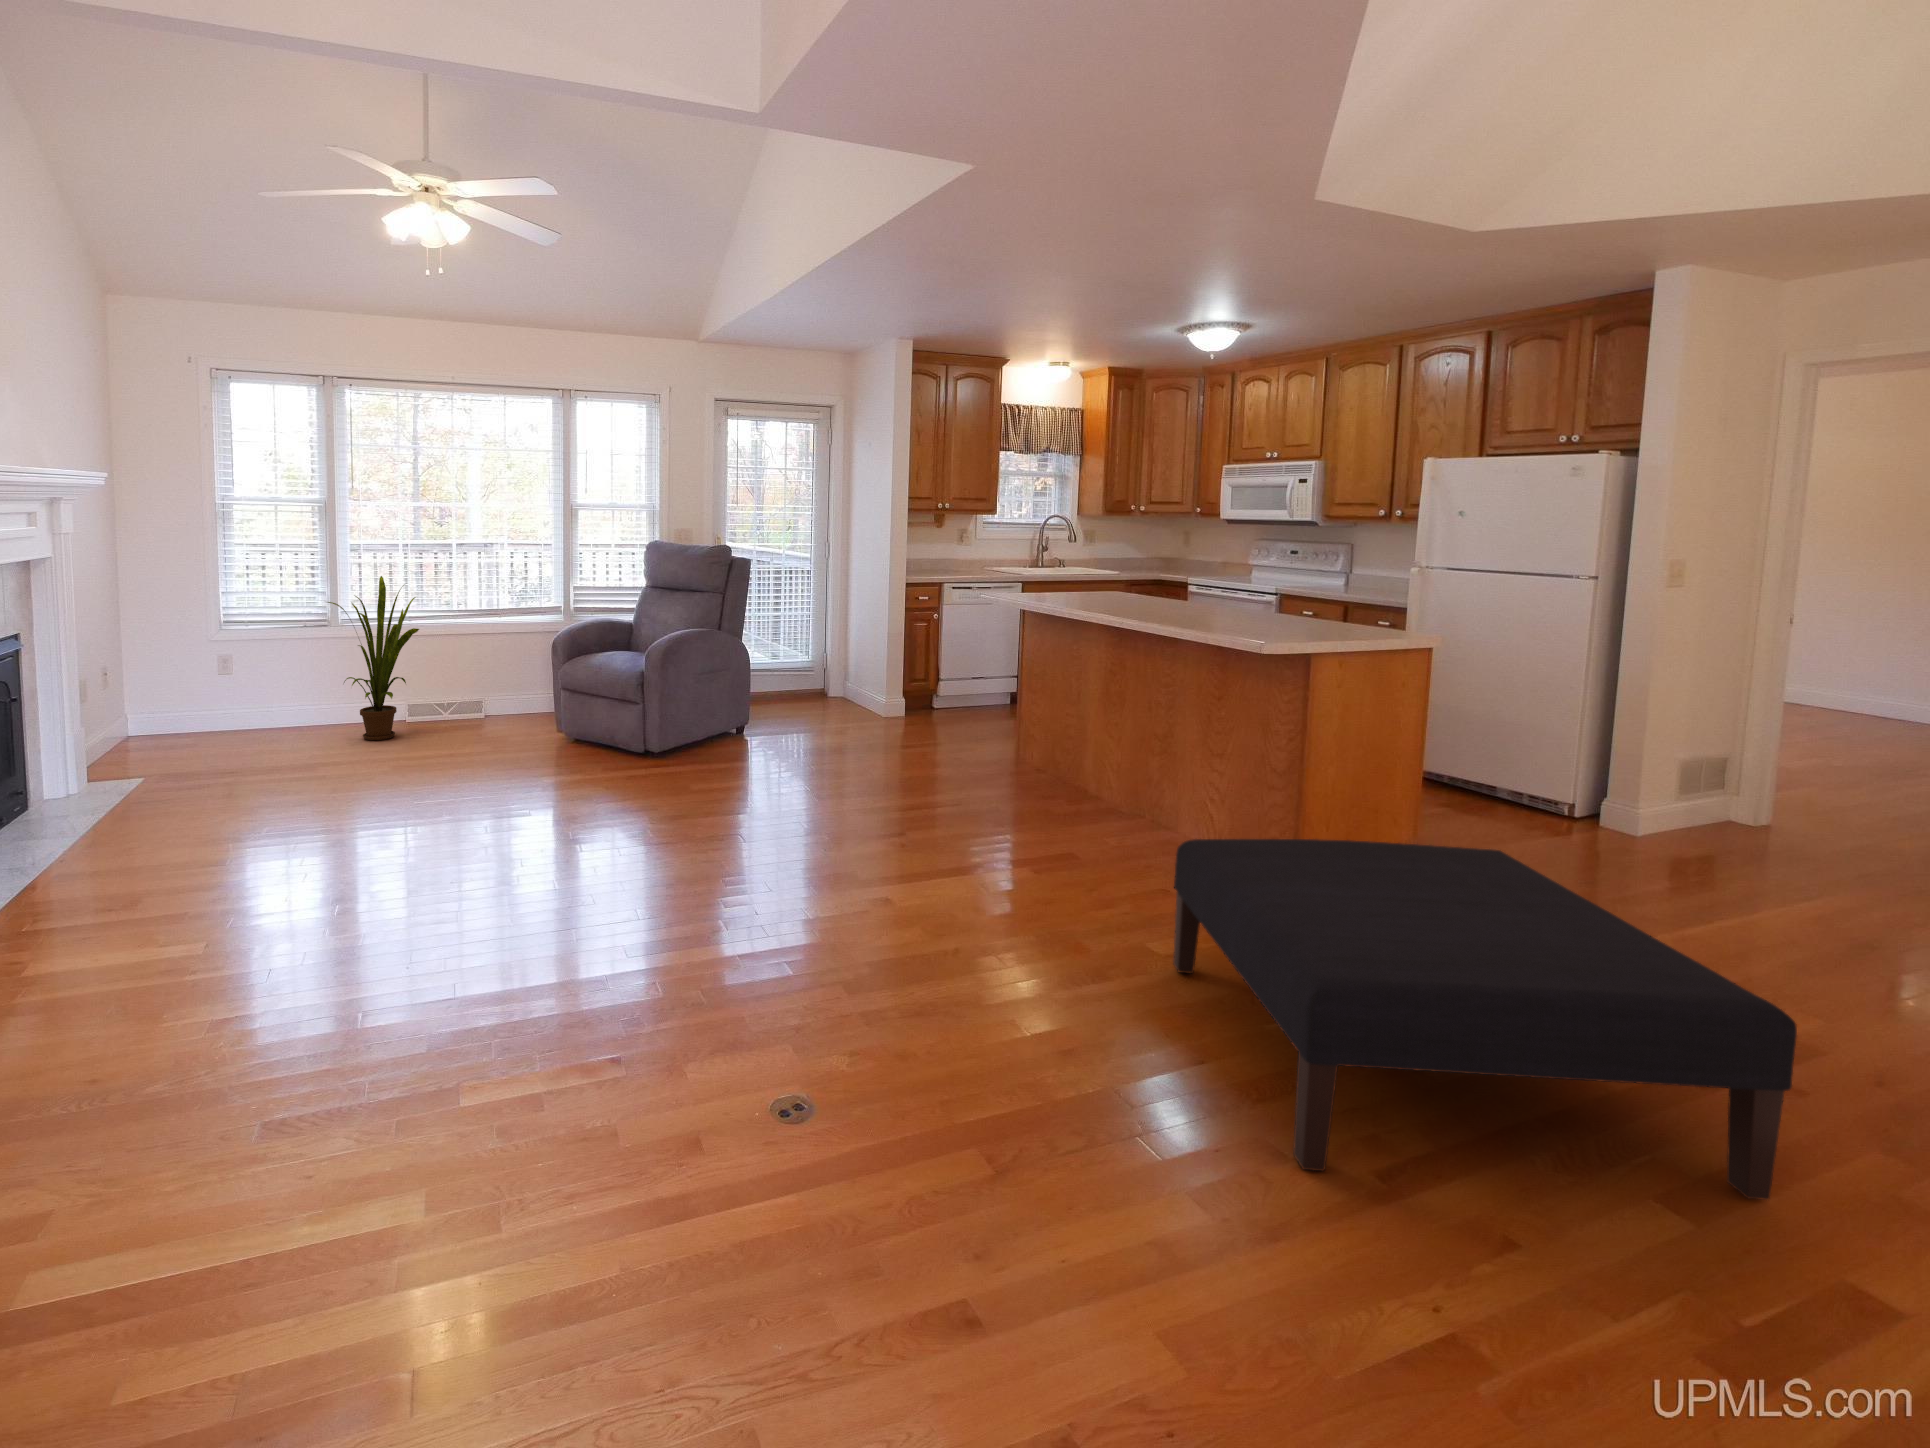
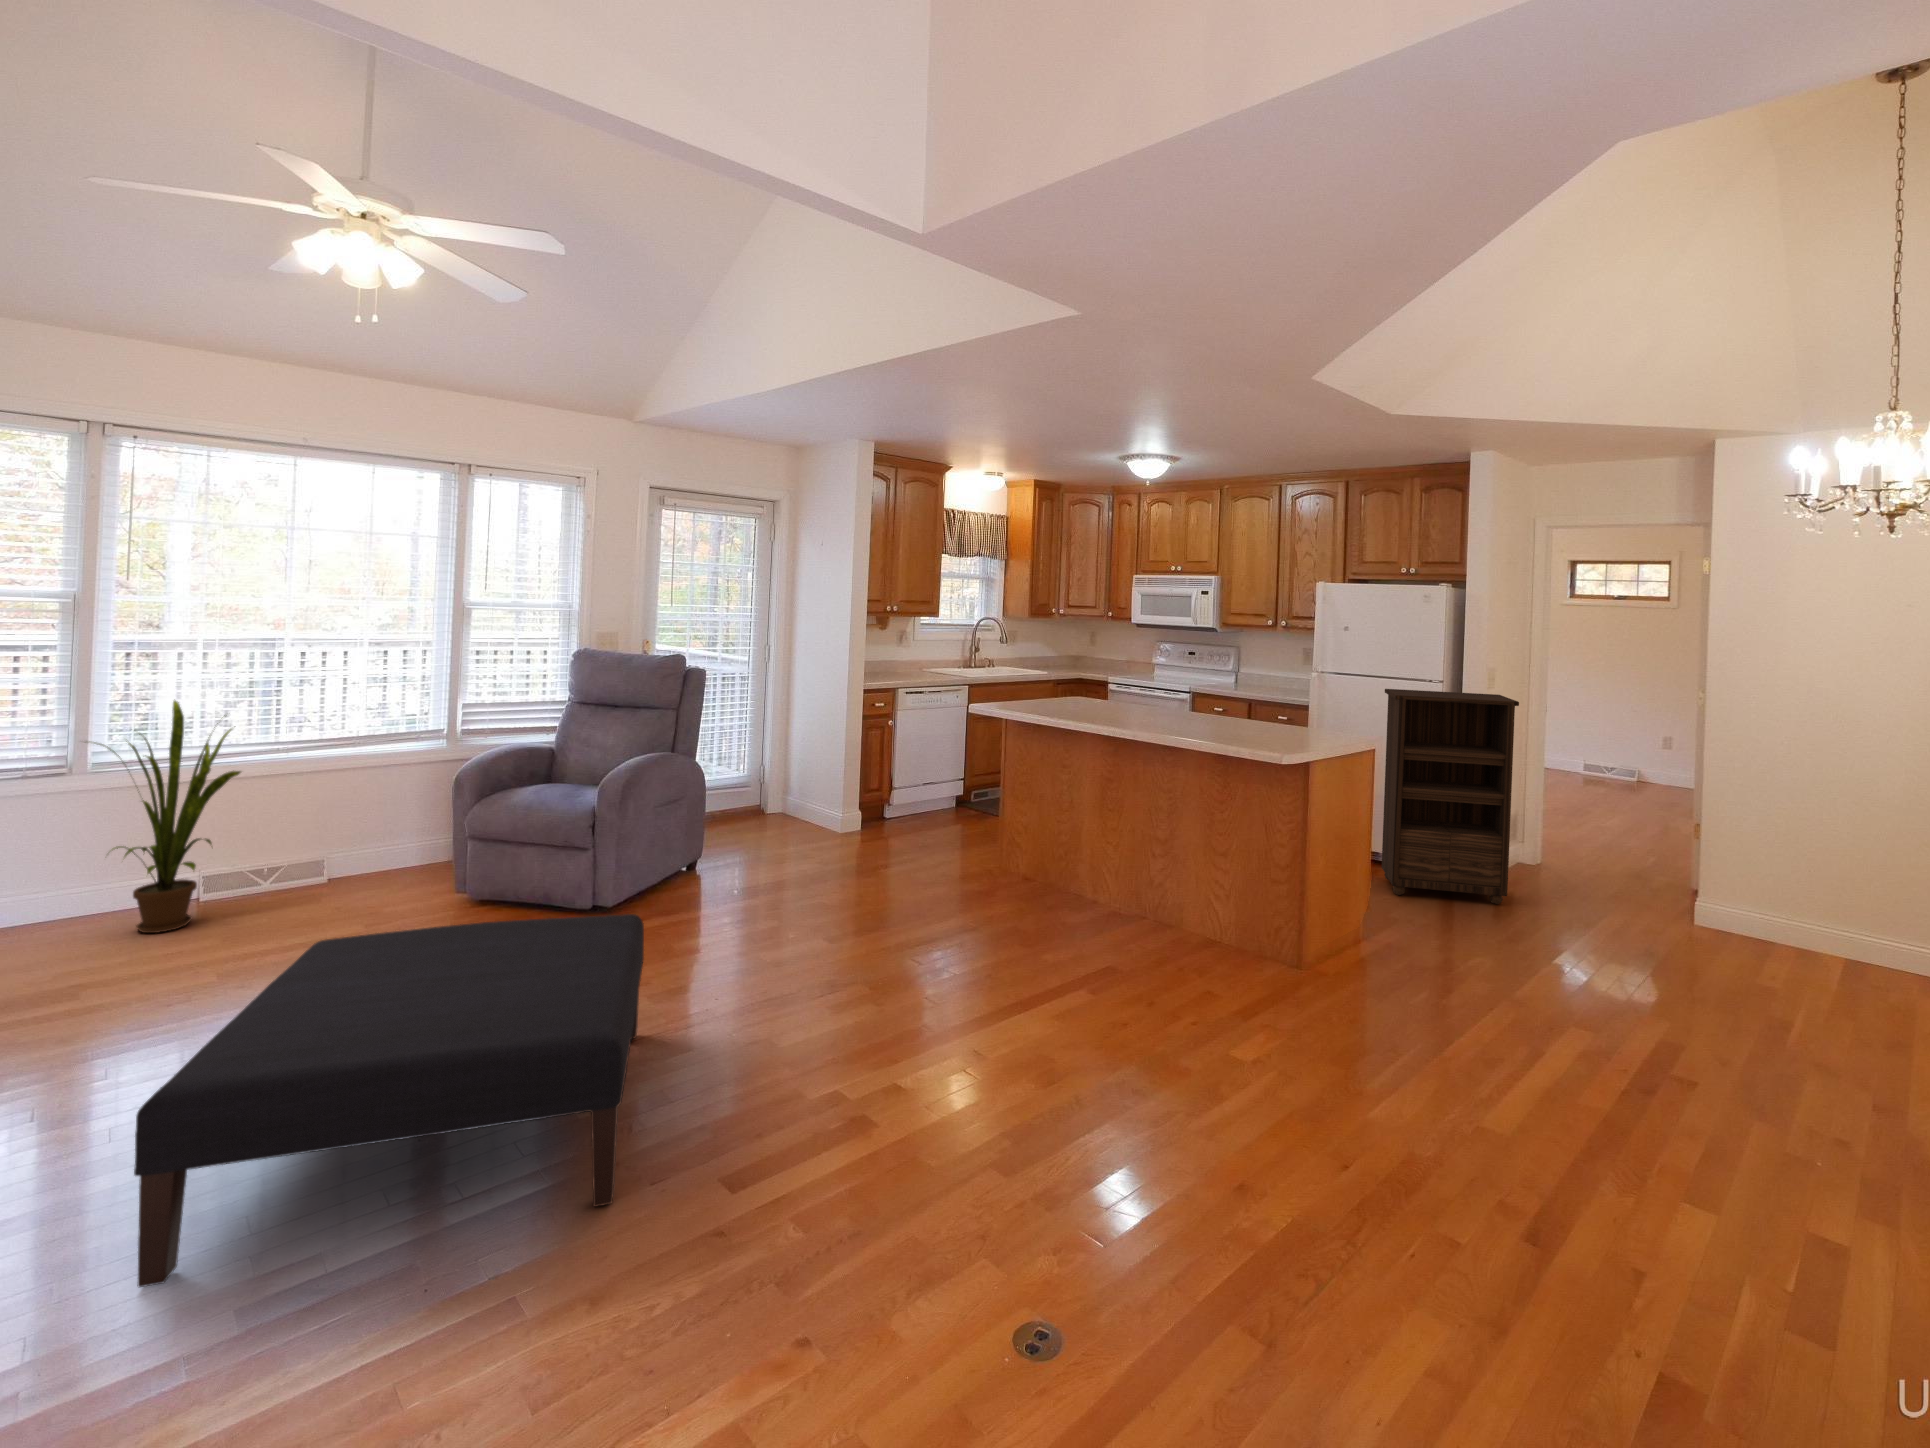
bookshelf: none [1484,585,1685,855] -> present [1382,689,1519,904]
ottoman: present [1173,839,1797,1200] -> present [134,914,644,1287]

